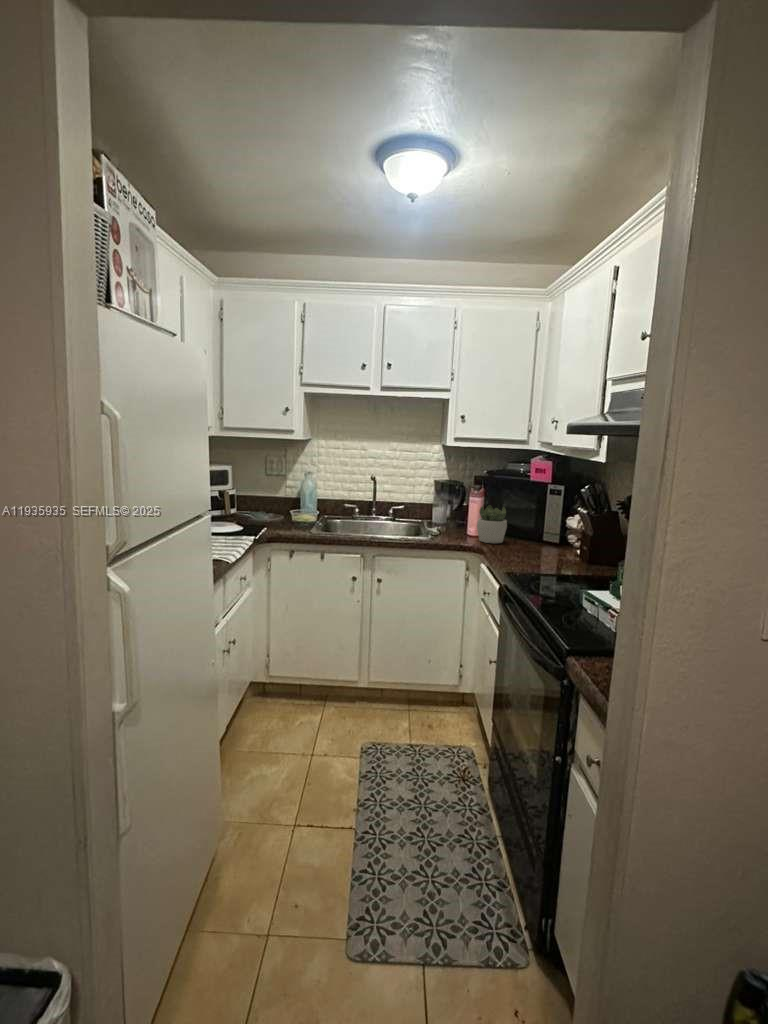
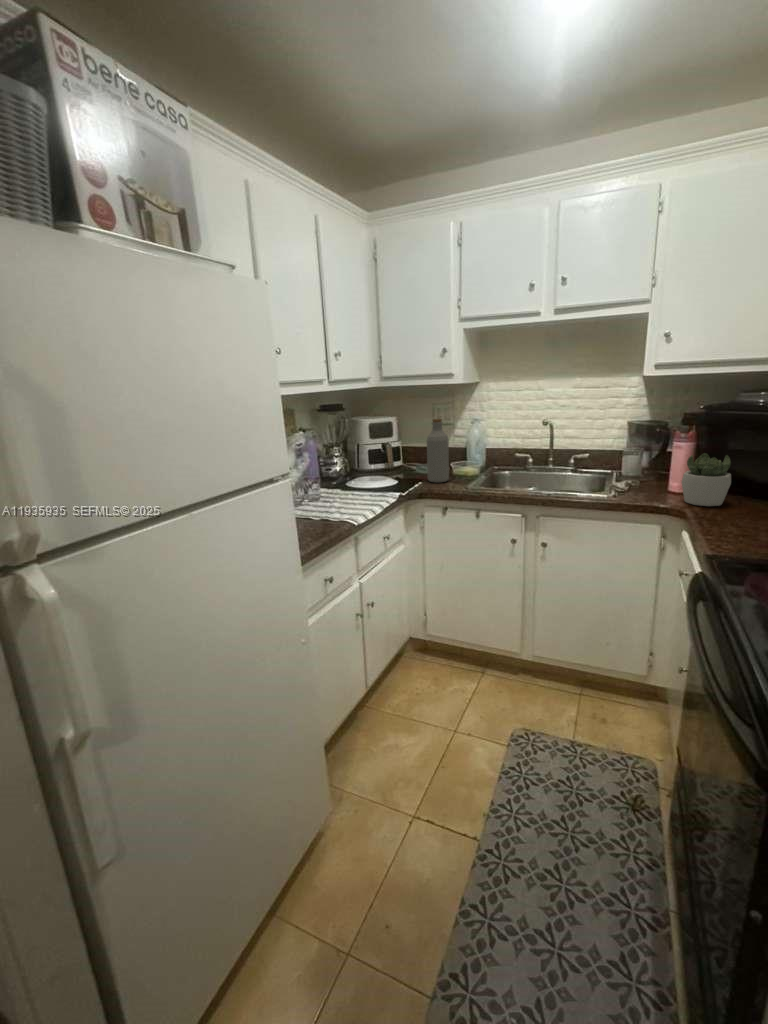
bottle: none [271,469,293,527] -> present [427,419,449,482]

